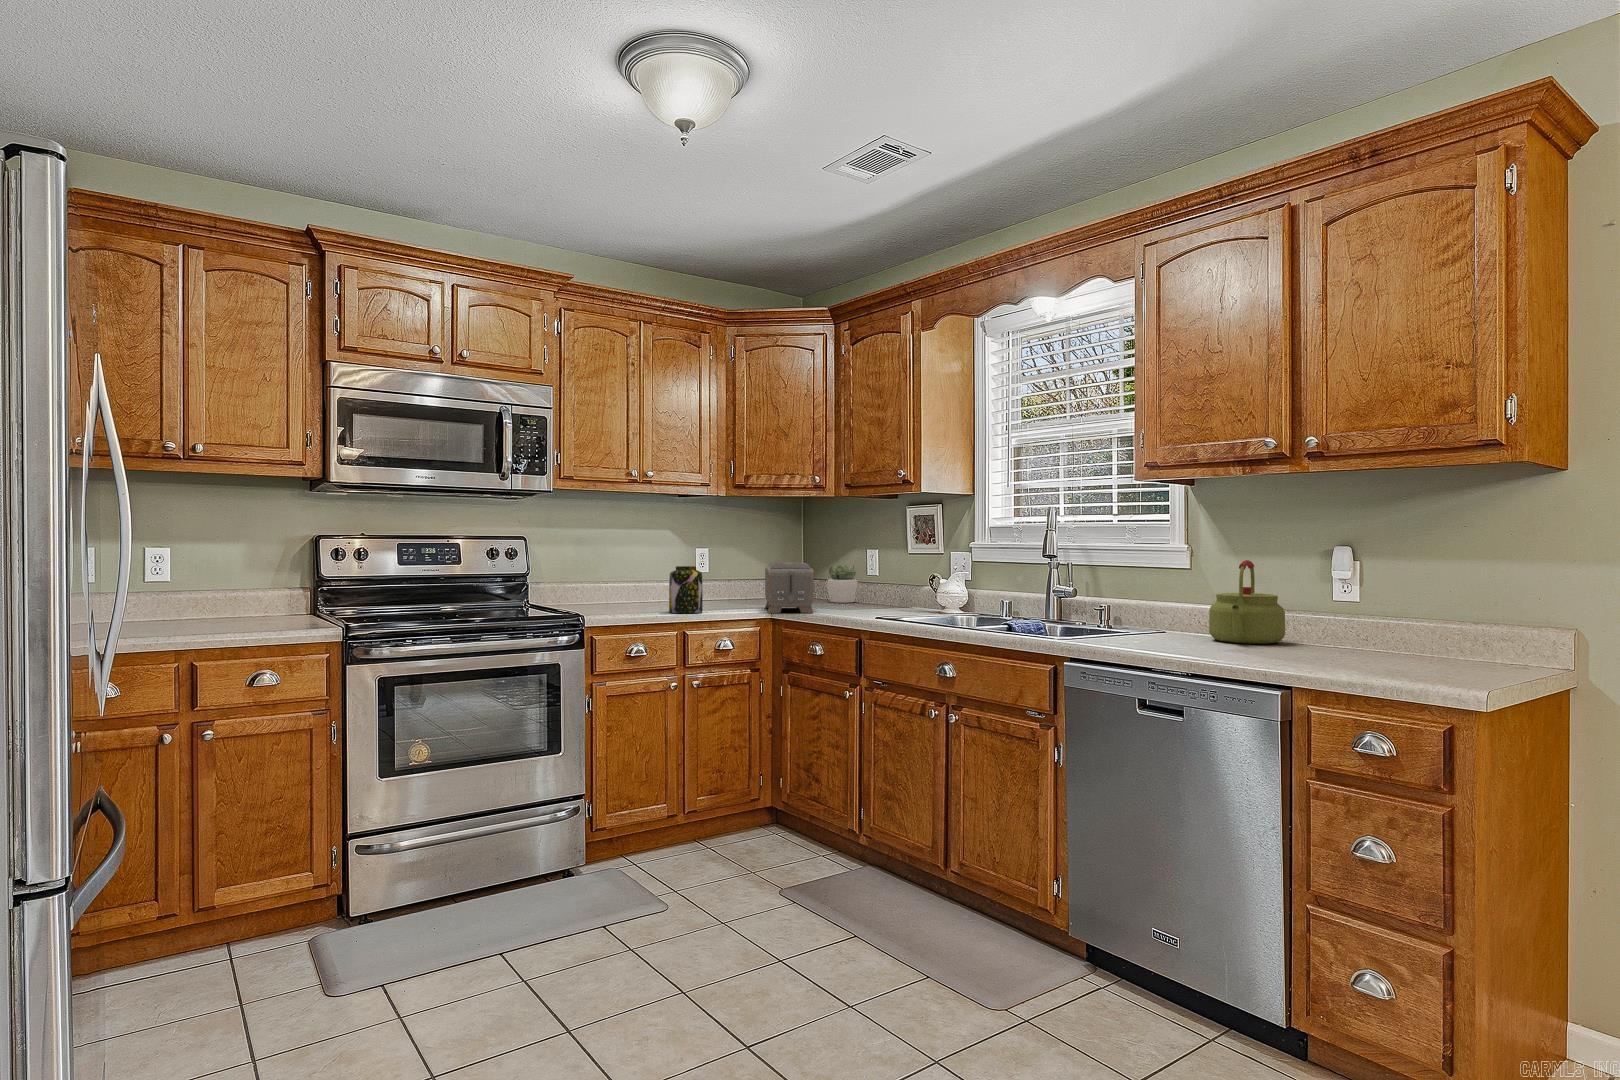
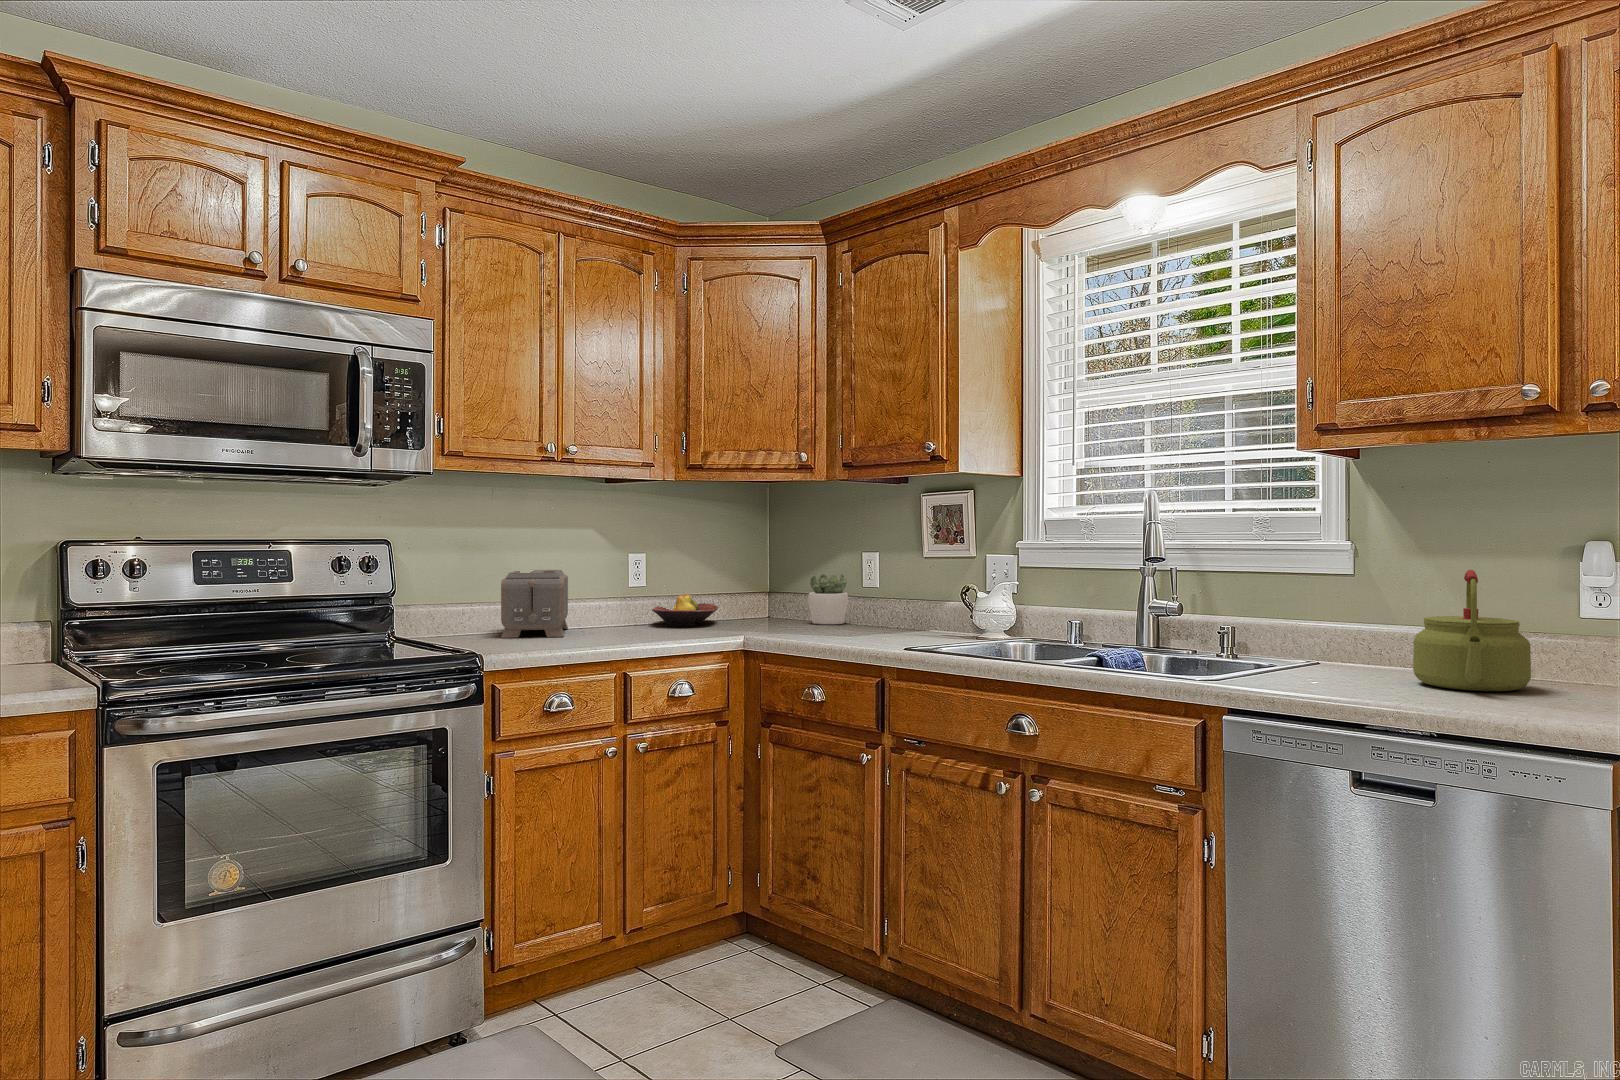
toaster: present [765,562,814,613] -> present [501,570,568,638]
jar: present [669,566,703,613] -> none [603,579,651,646]
fruit bowl: none [711,579,761,603] -> present [652,594,718,627]

